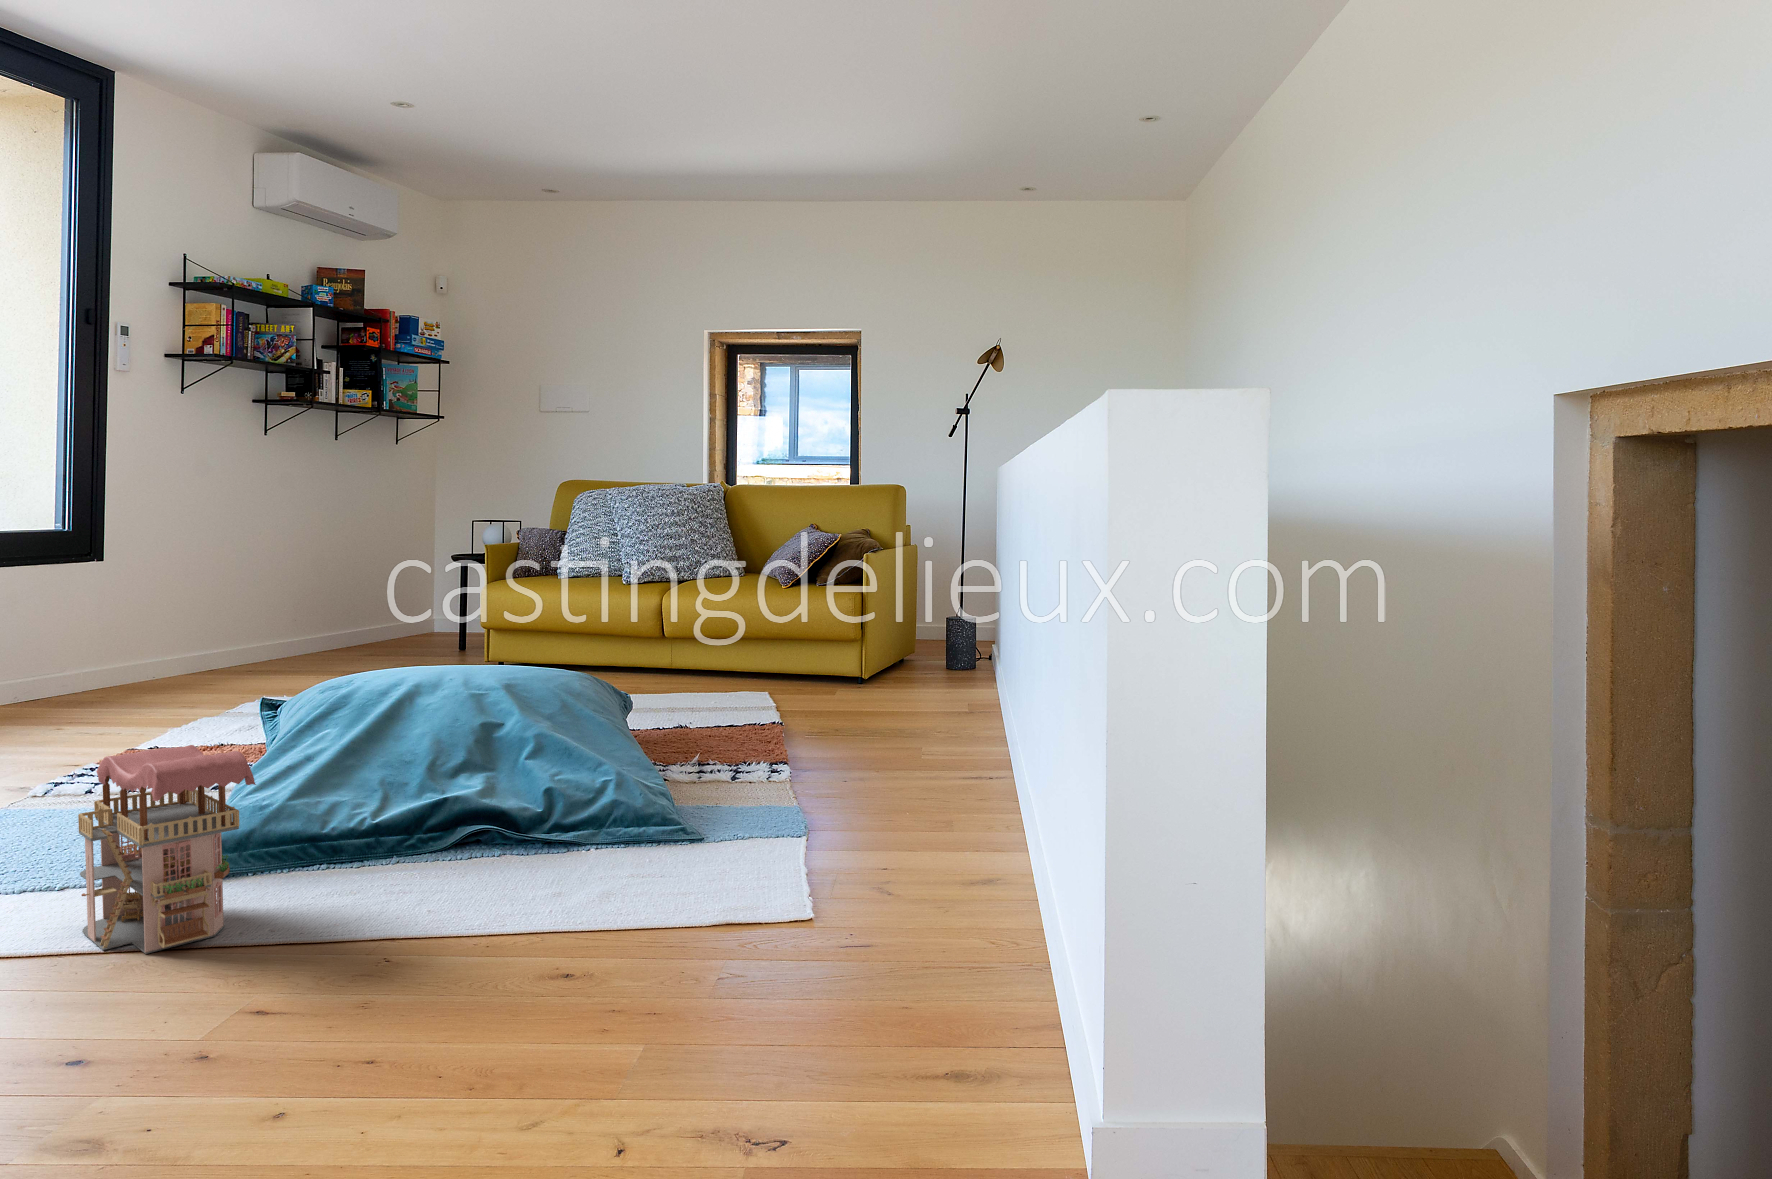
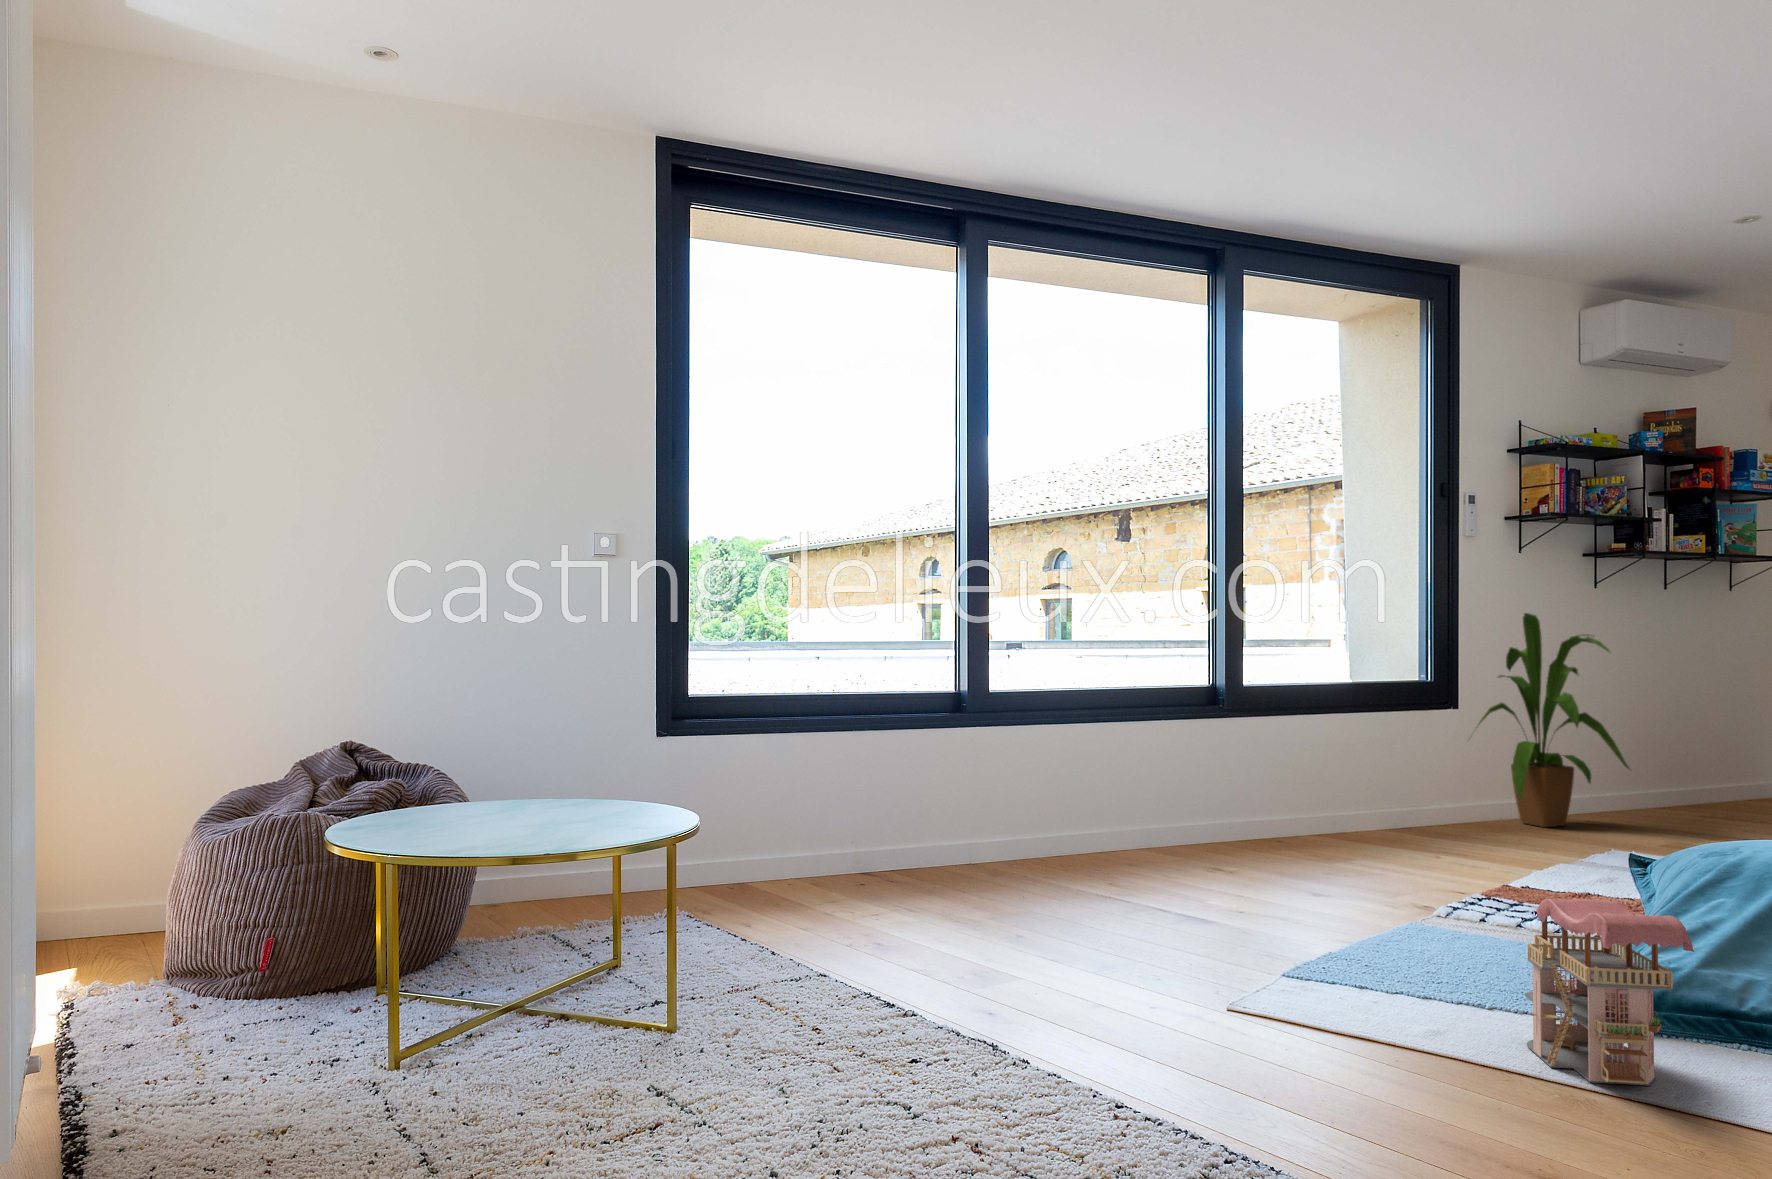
house plant: none [119,454,297,681] -> present [1471,613,1630,827]

